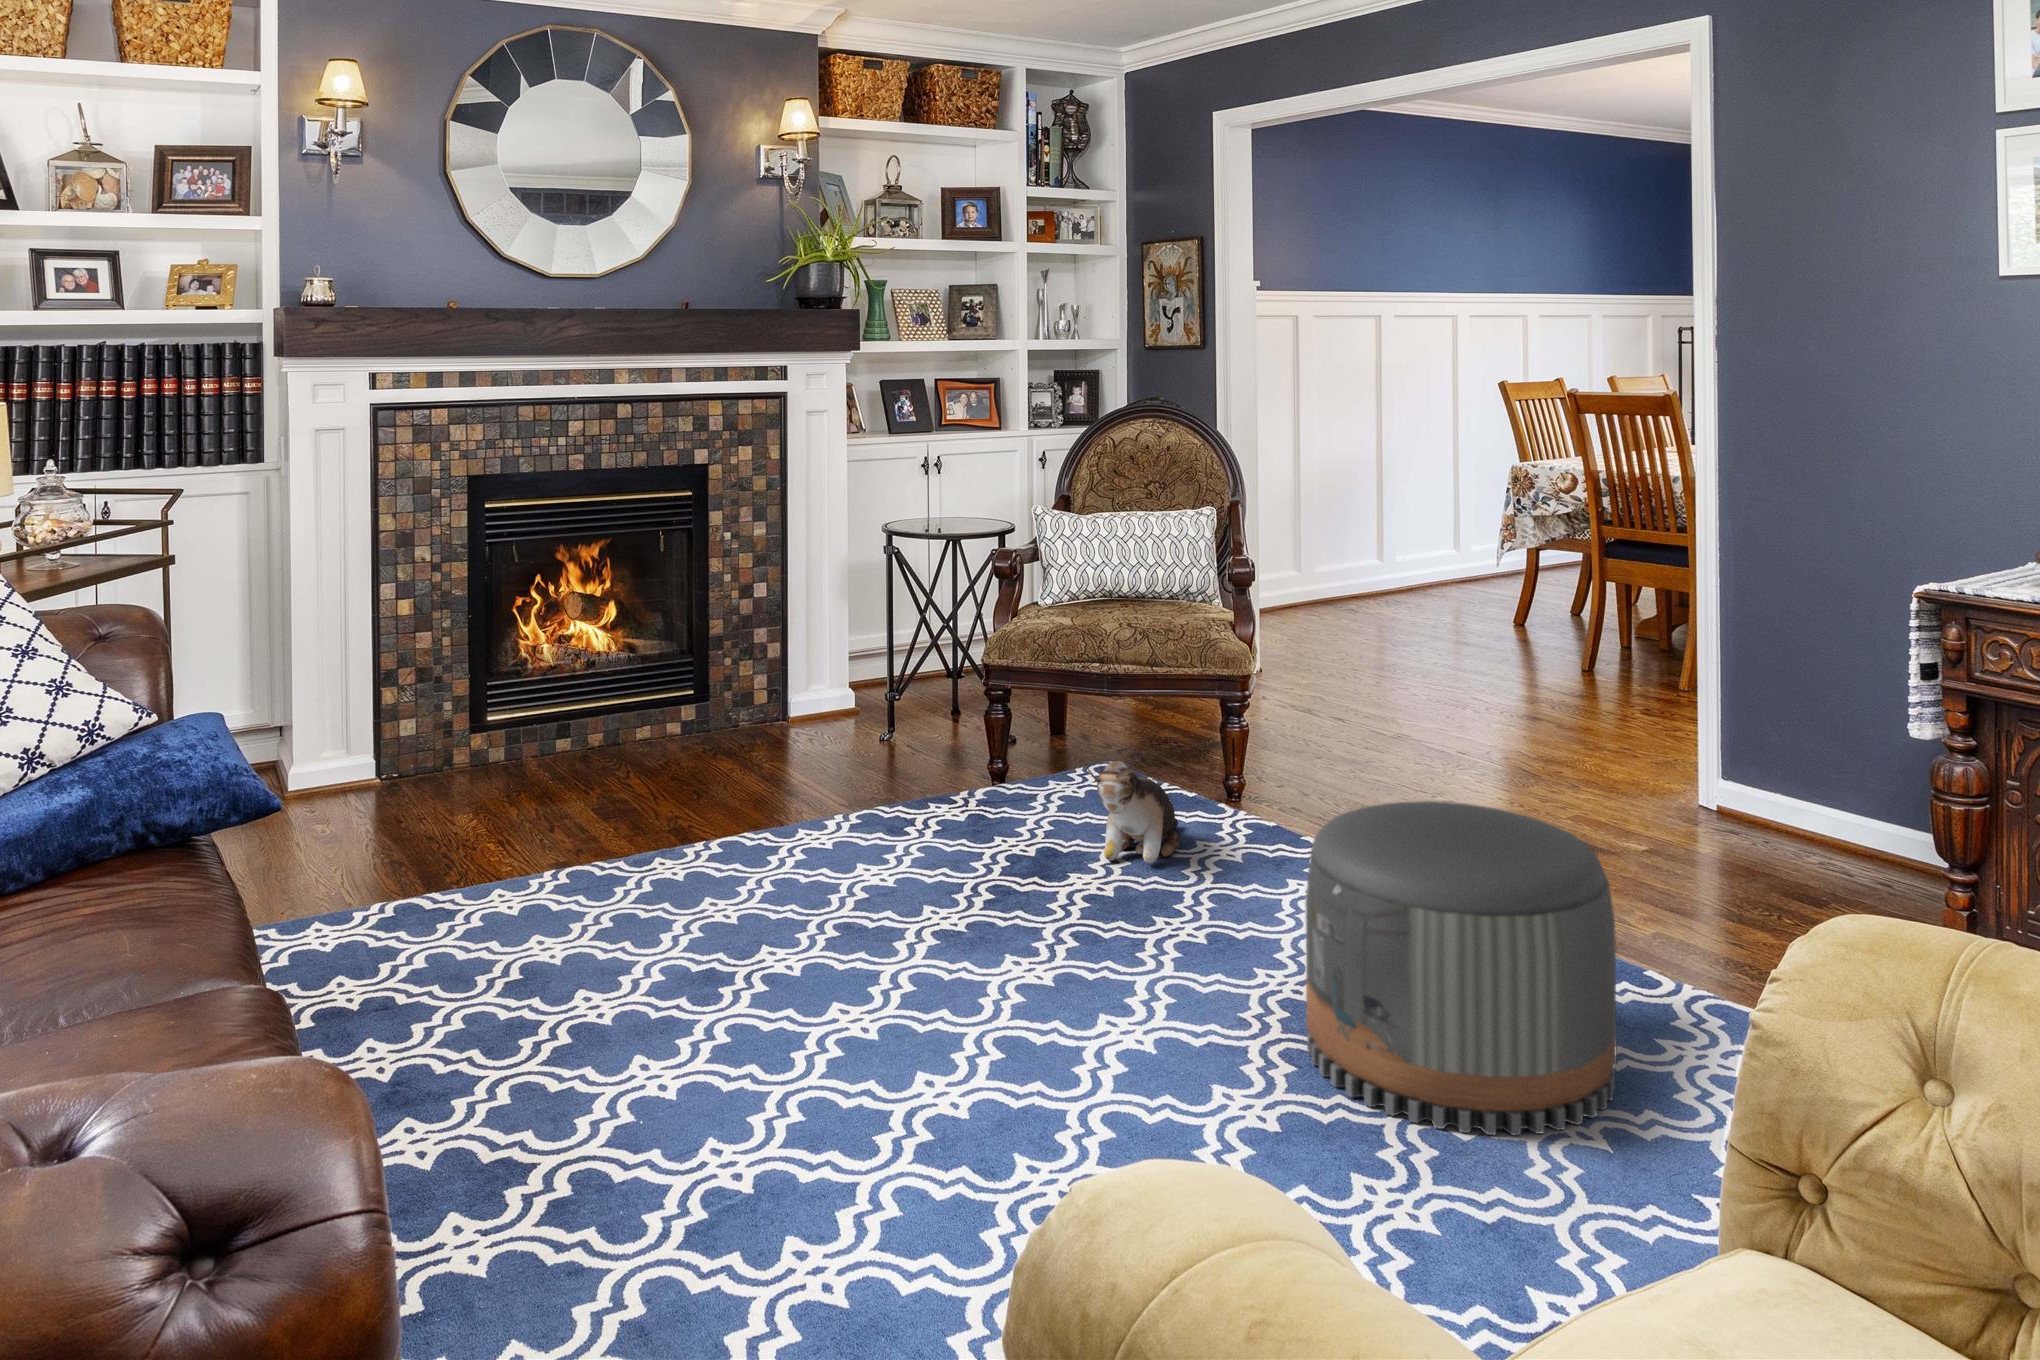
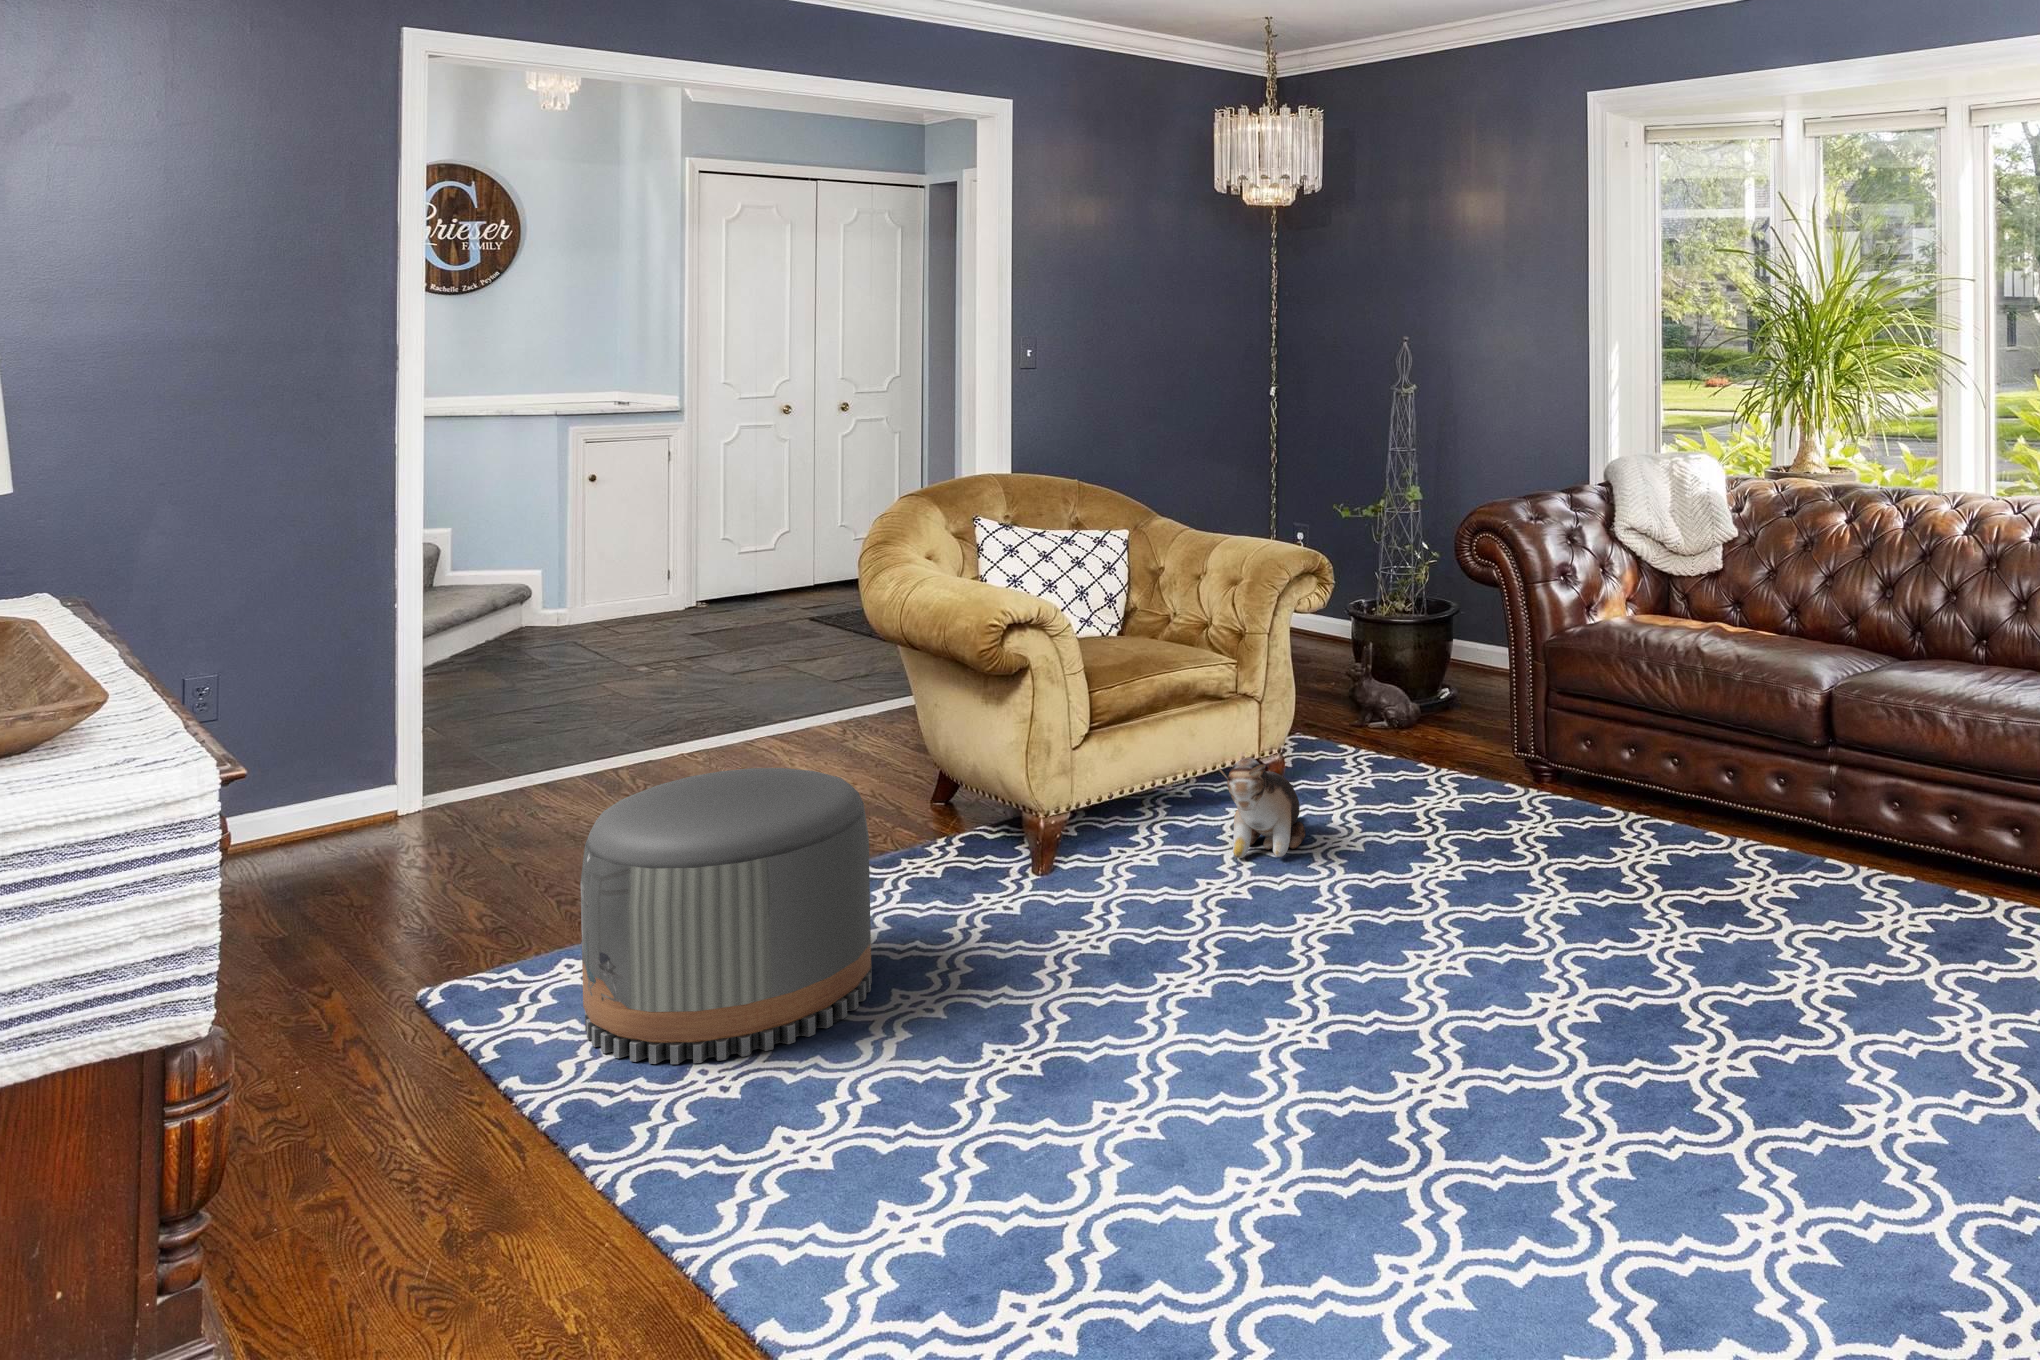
pouf: present [1305,801,1617,1135] -> present [581,768,872,1064]

